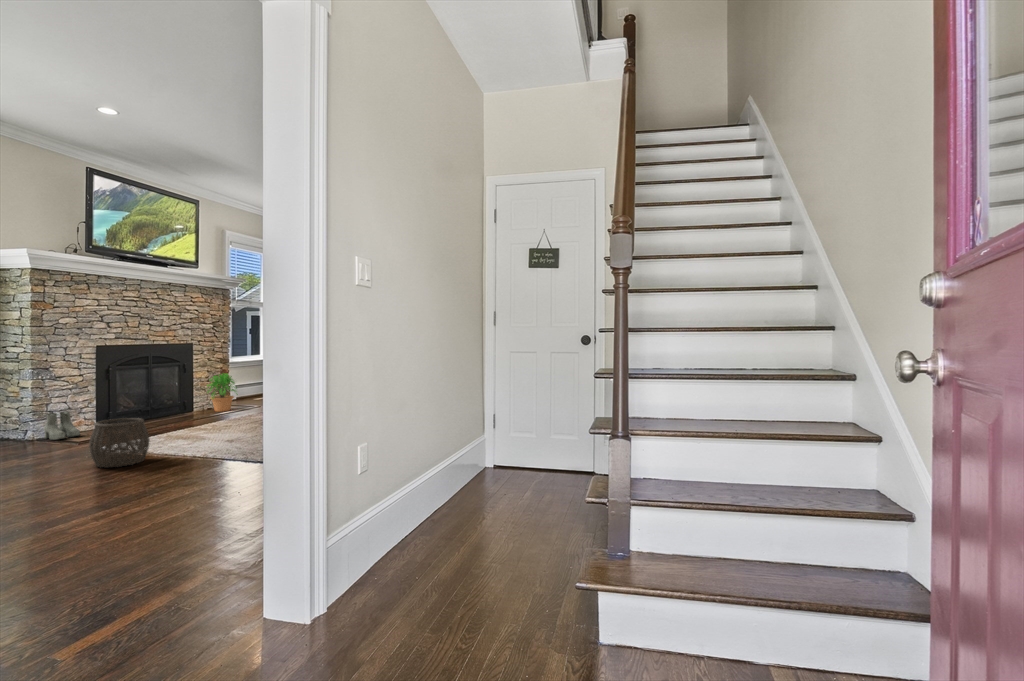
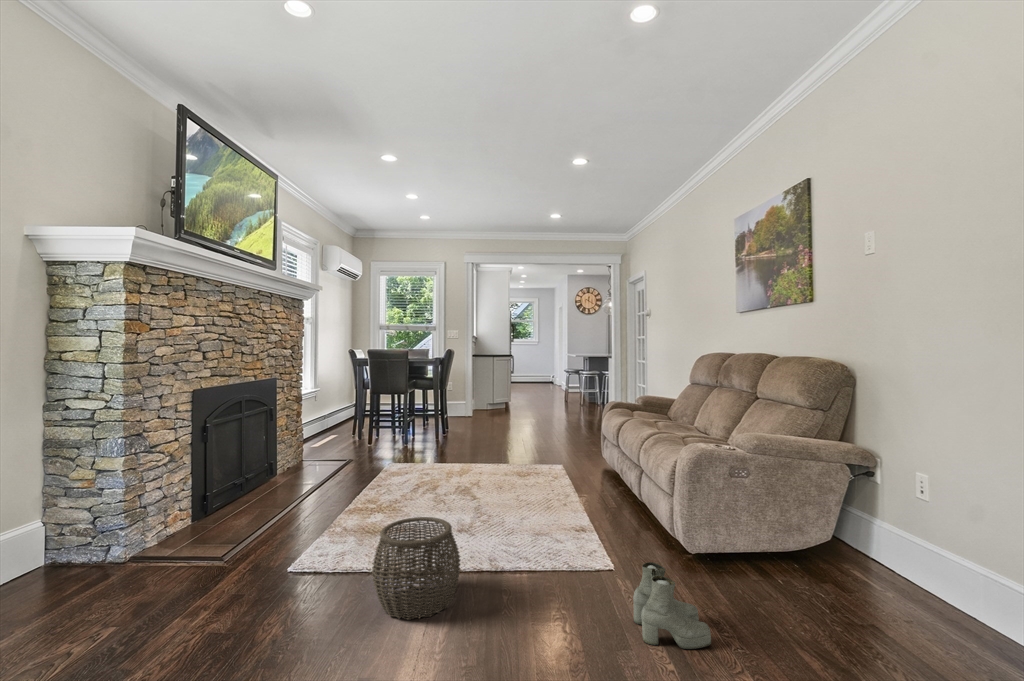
potted plant: present [207,374,238,411] -> none [295,415,337,471]
boots: present [44,411,80,440] -> present [633,562,711,649]

